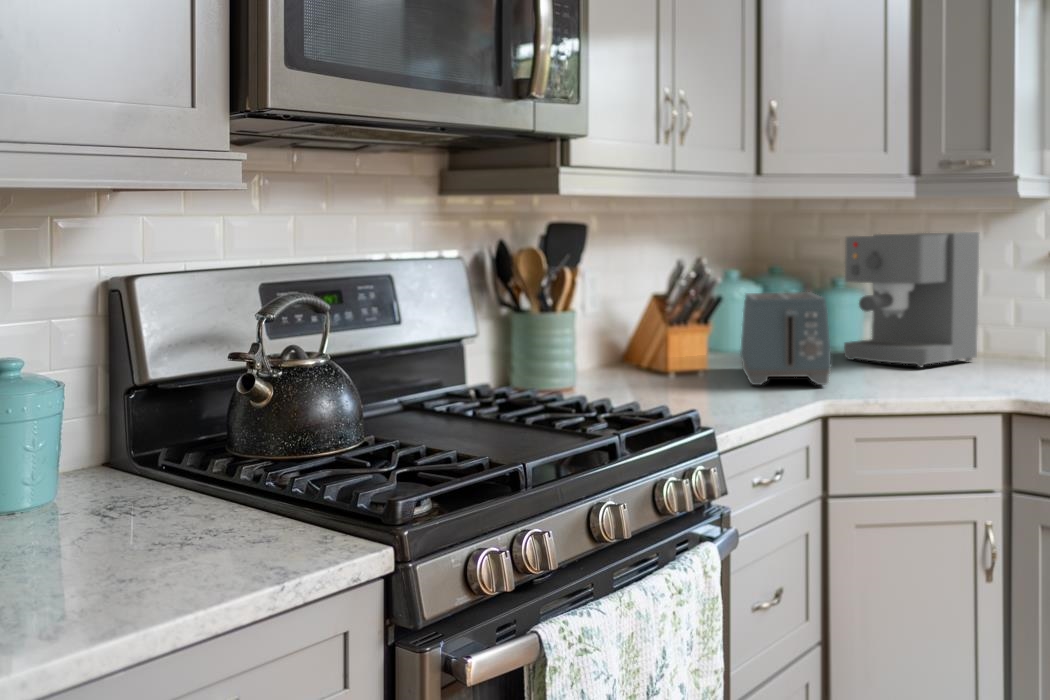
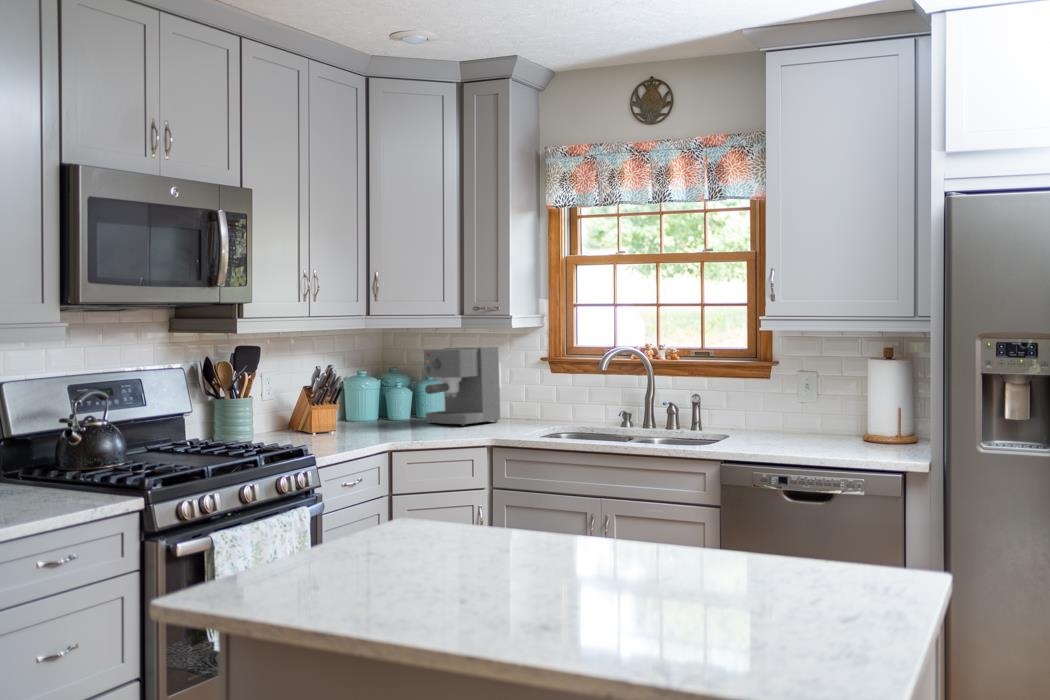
toaster: present [740,292,831,385] -> none [354,383,402,437]

